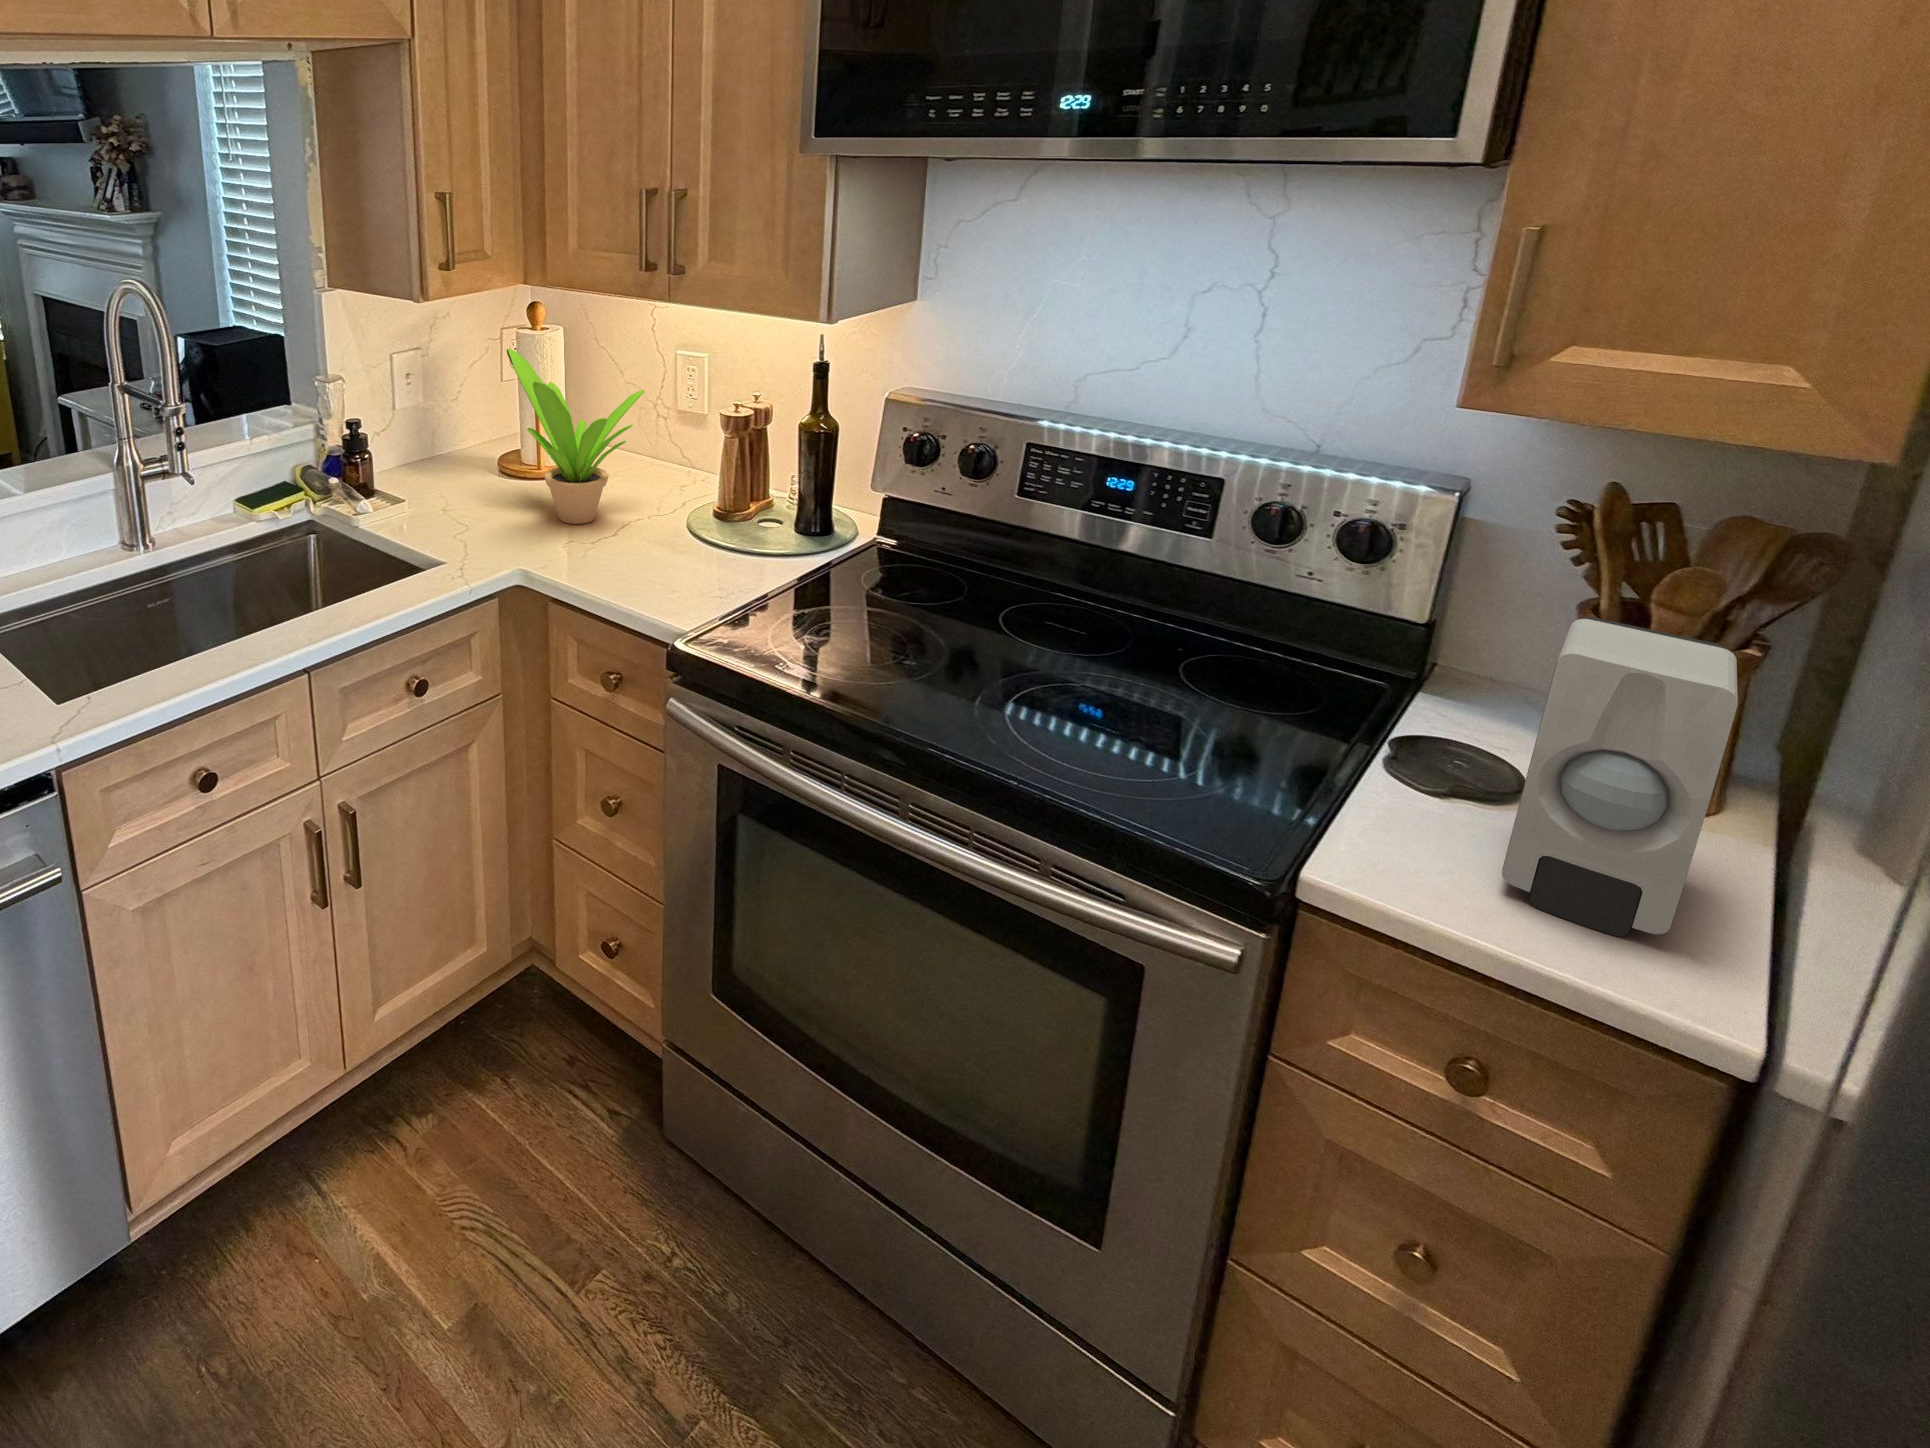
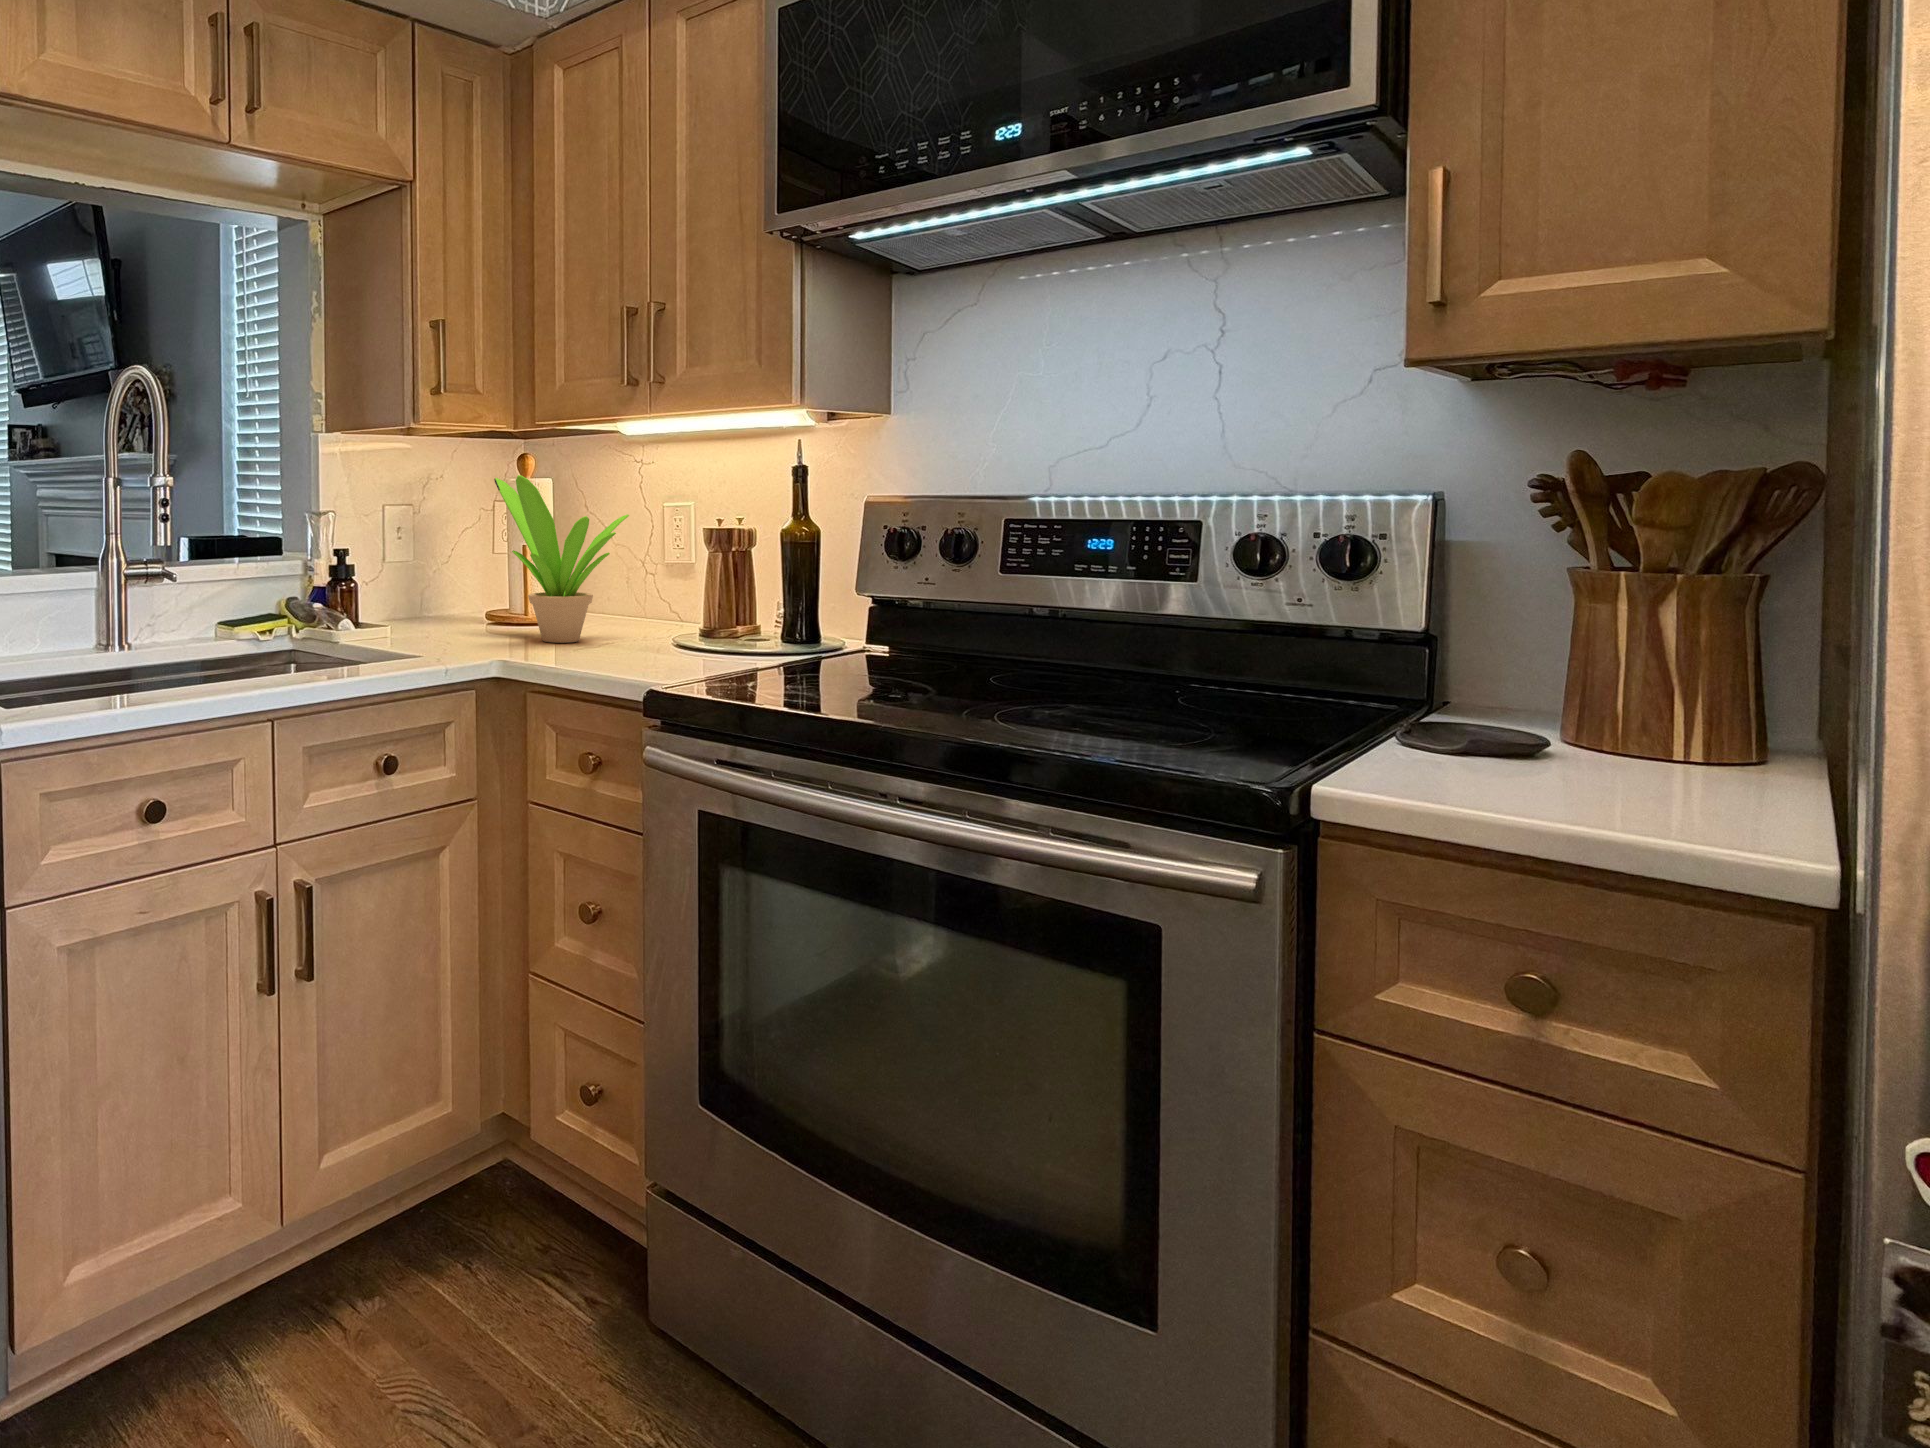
soap dispenser: present [1502,617,1738,936] -> none [1527,508,1726,809]

